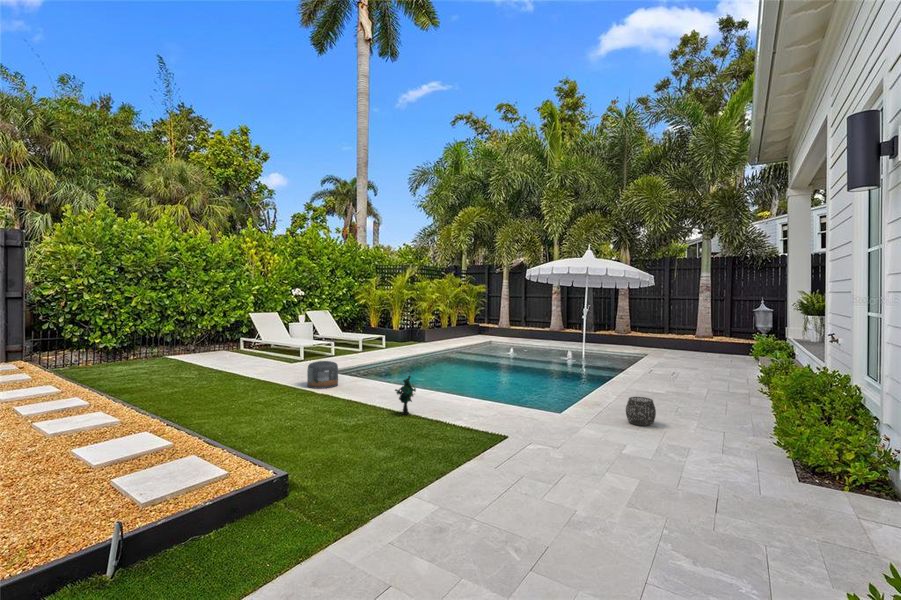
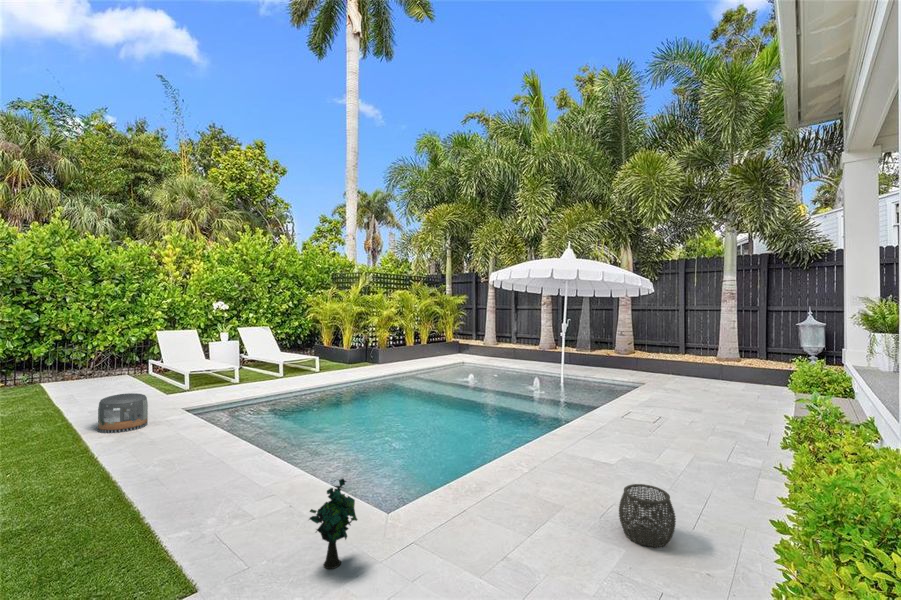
decorative plant: present [395,376,416,415] -> present [309,479,358,569]
woven basket: present [626,397,656,426] -> present [619,484,676,547]

